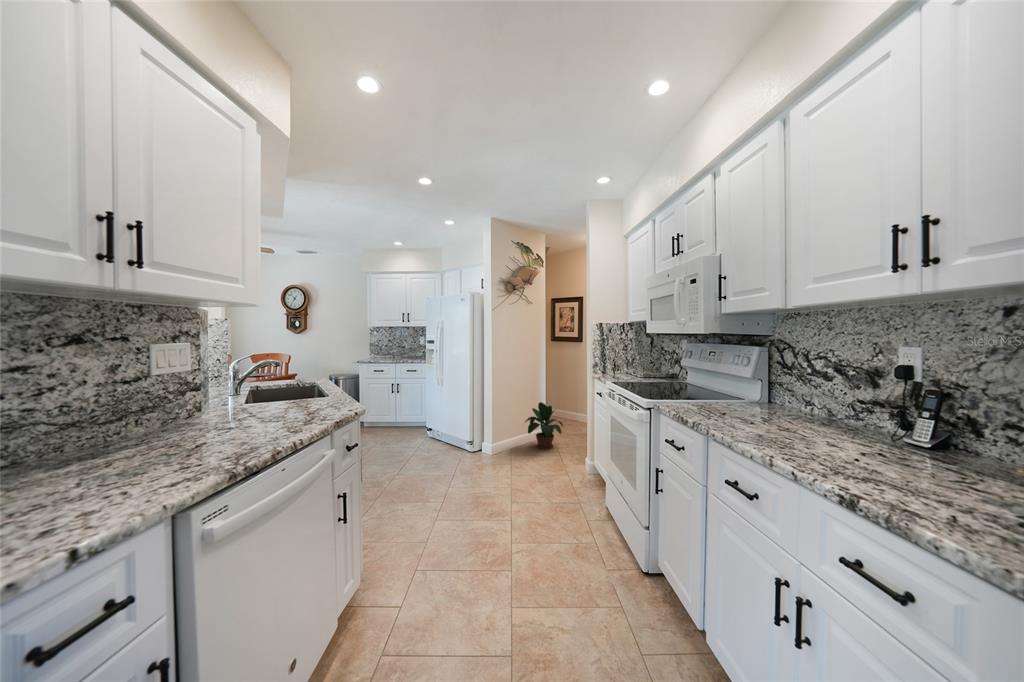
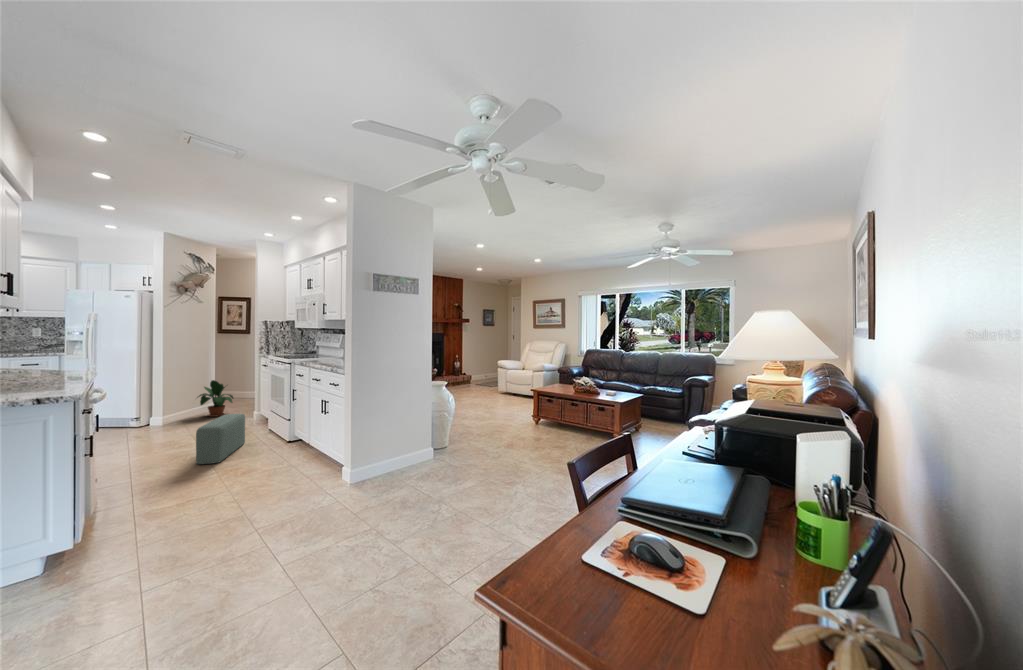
pouf: none [490,485,572,615] -> present [196,414,245,464]

